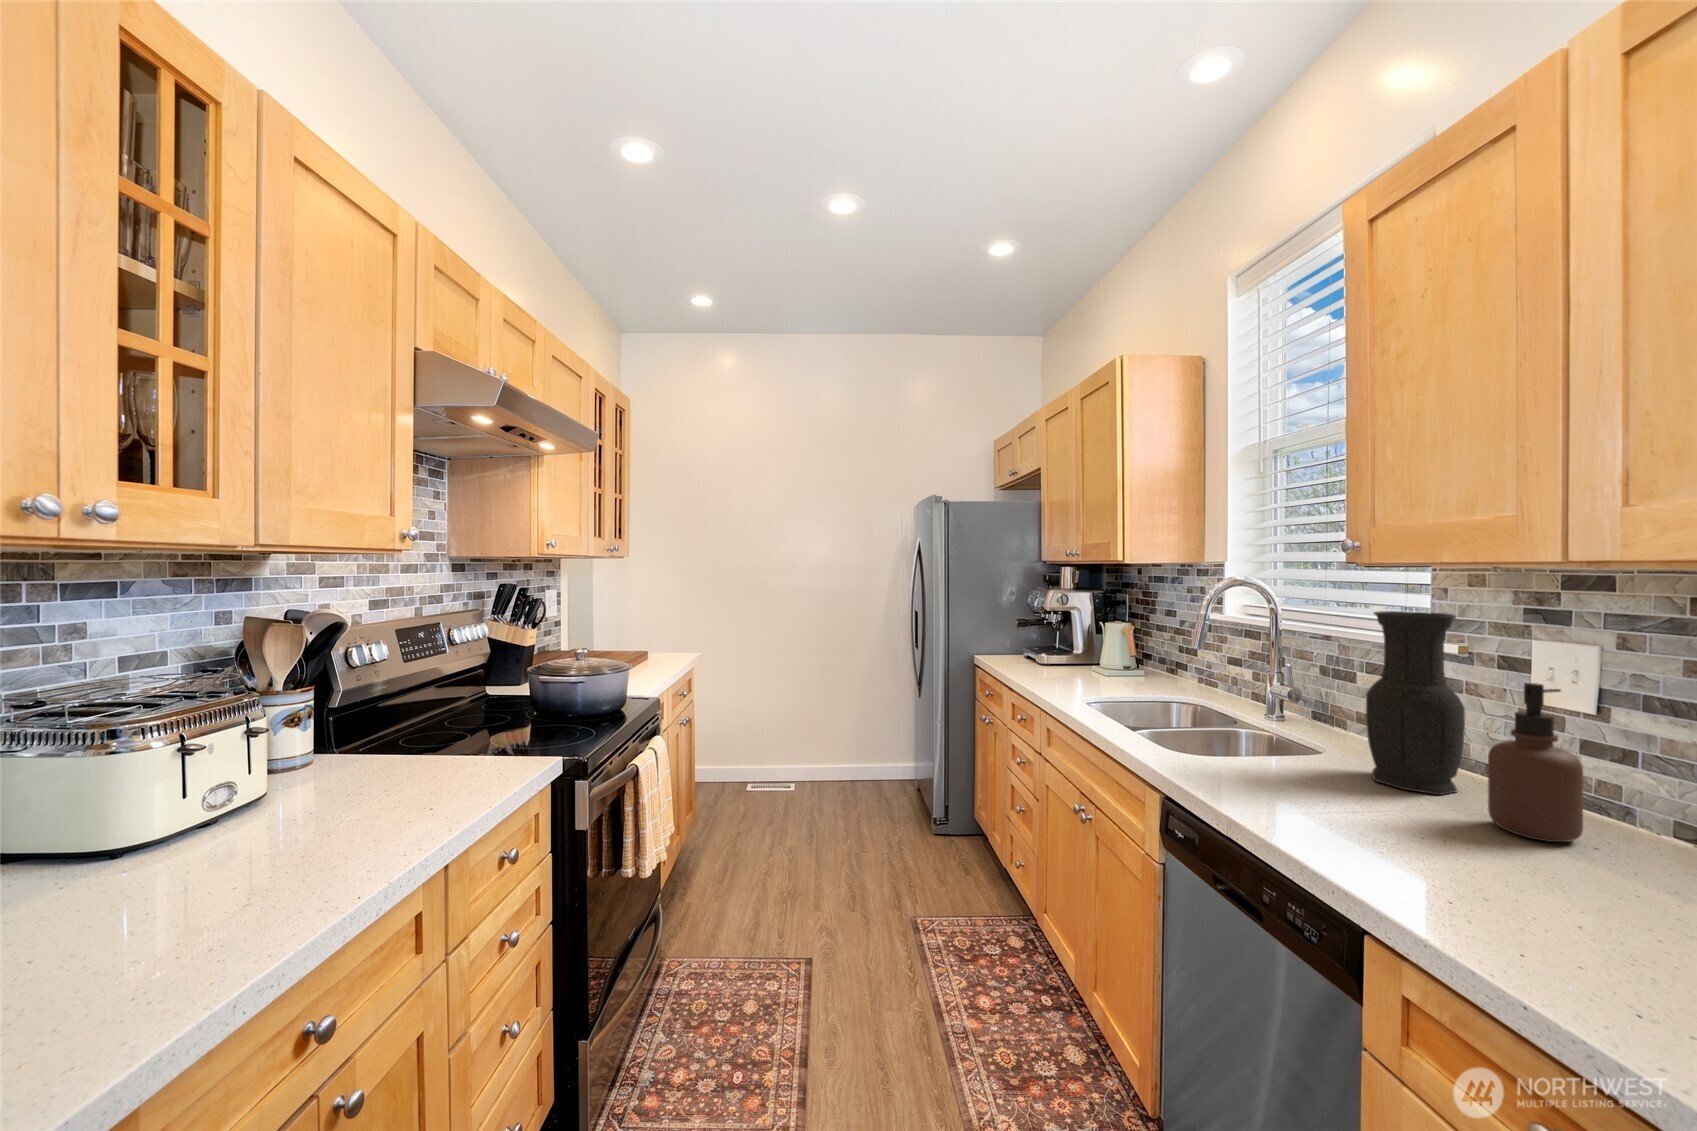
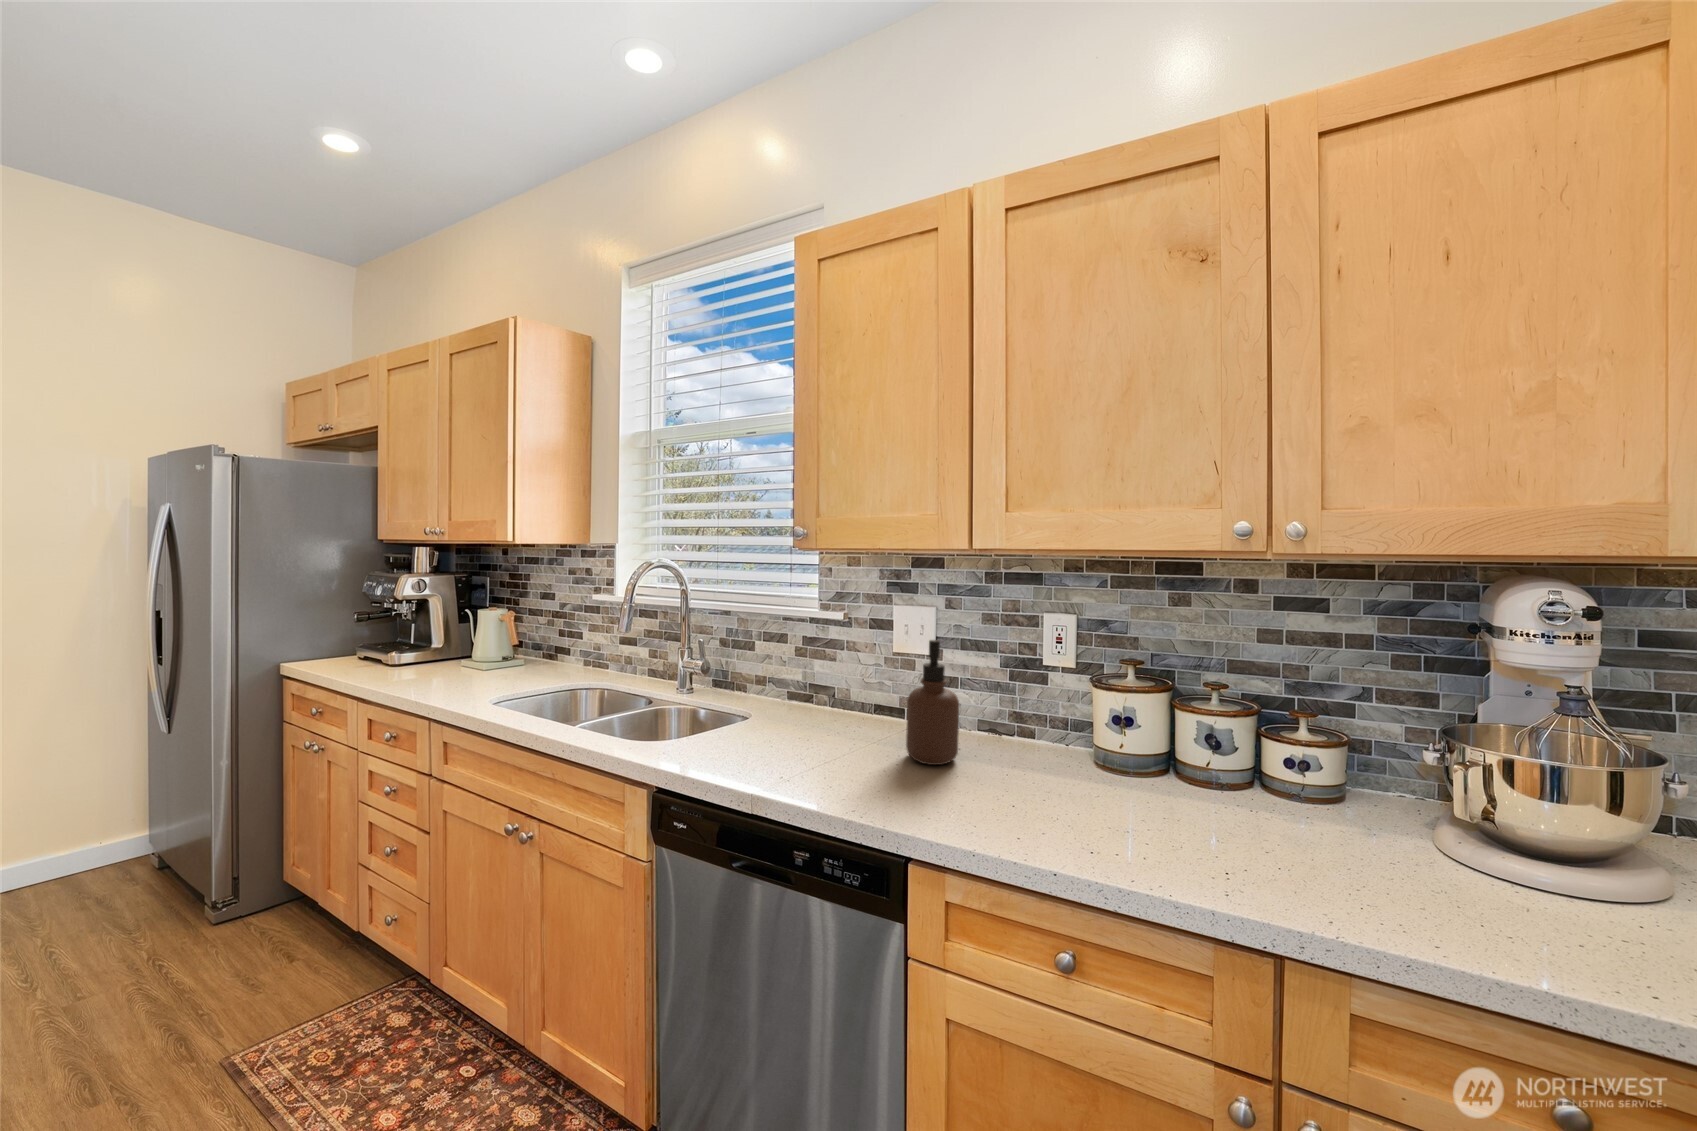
vase: present [1366,611,1465,795] -> none [801,586,868,746]

